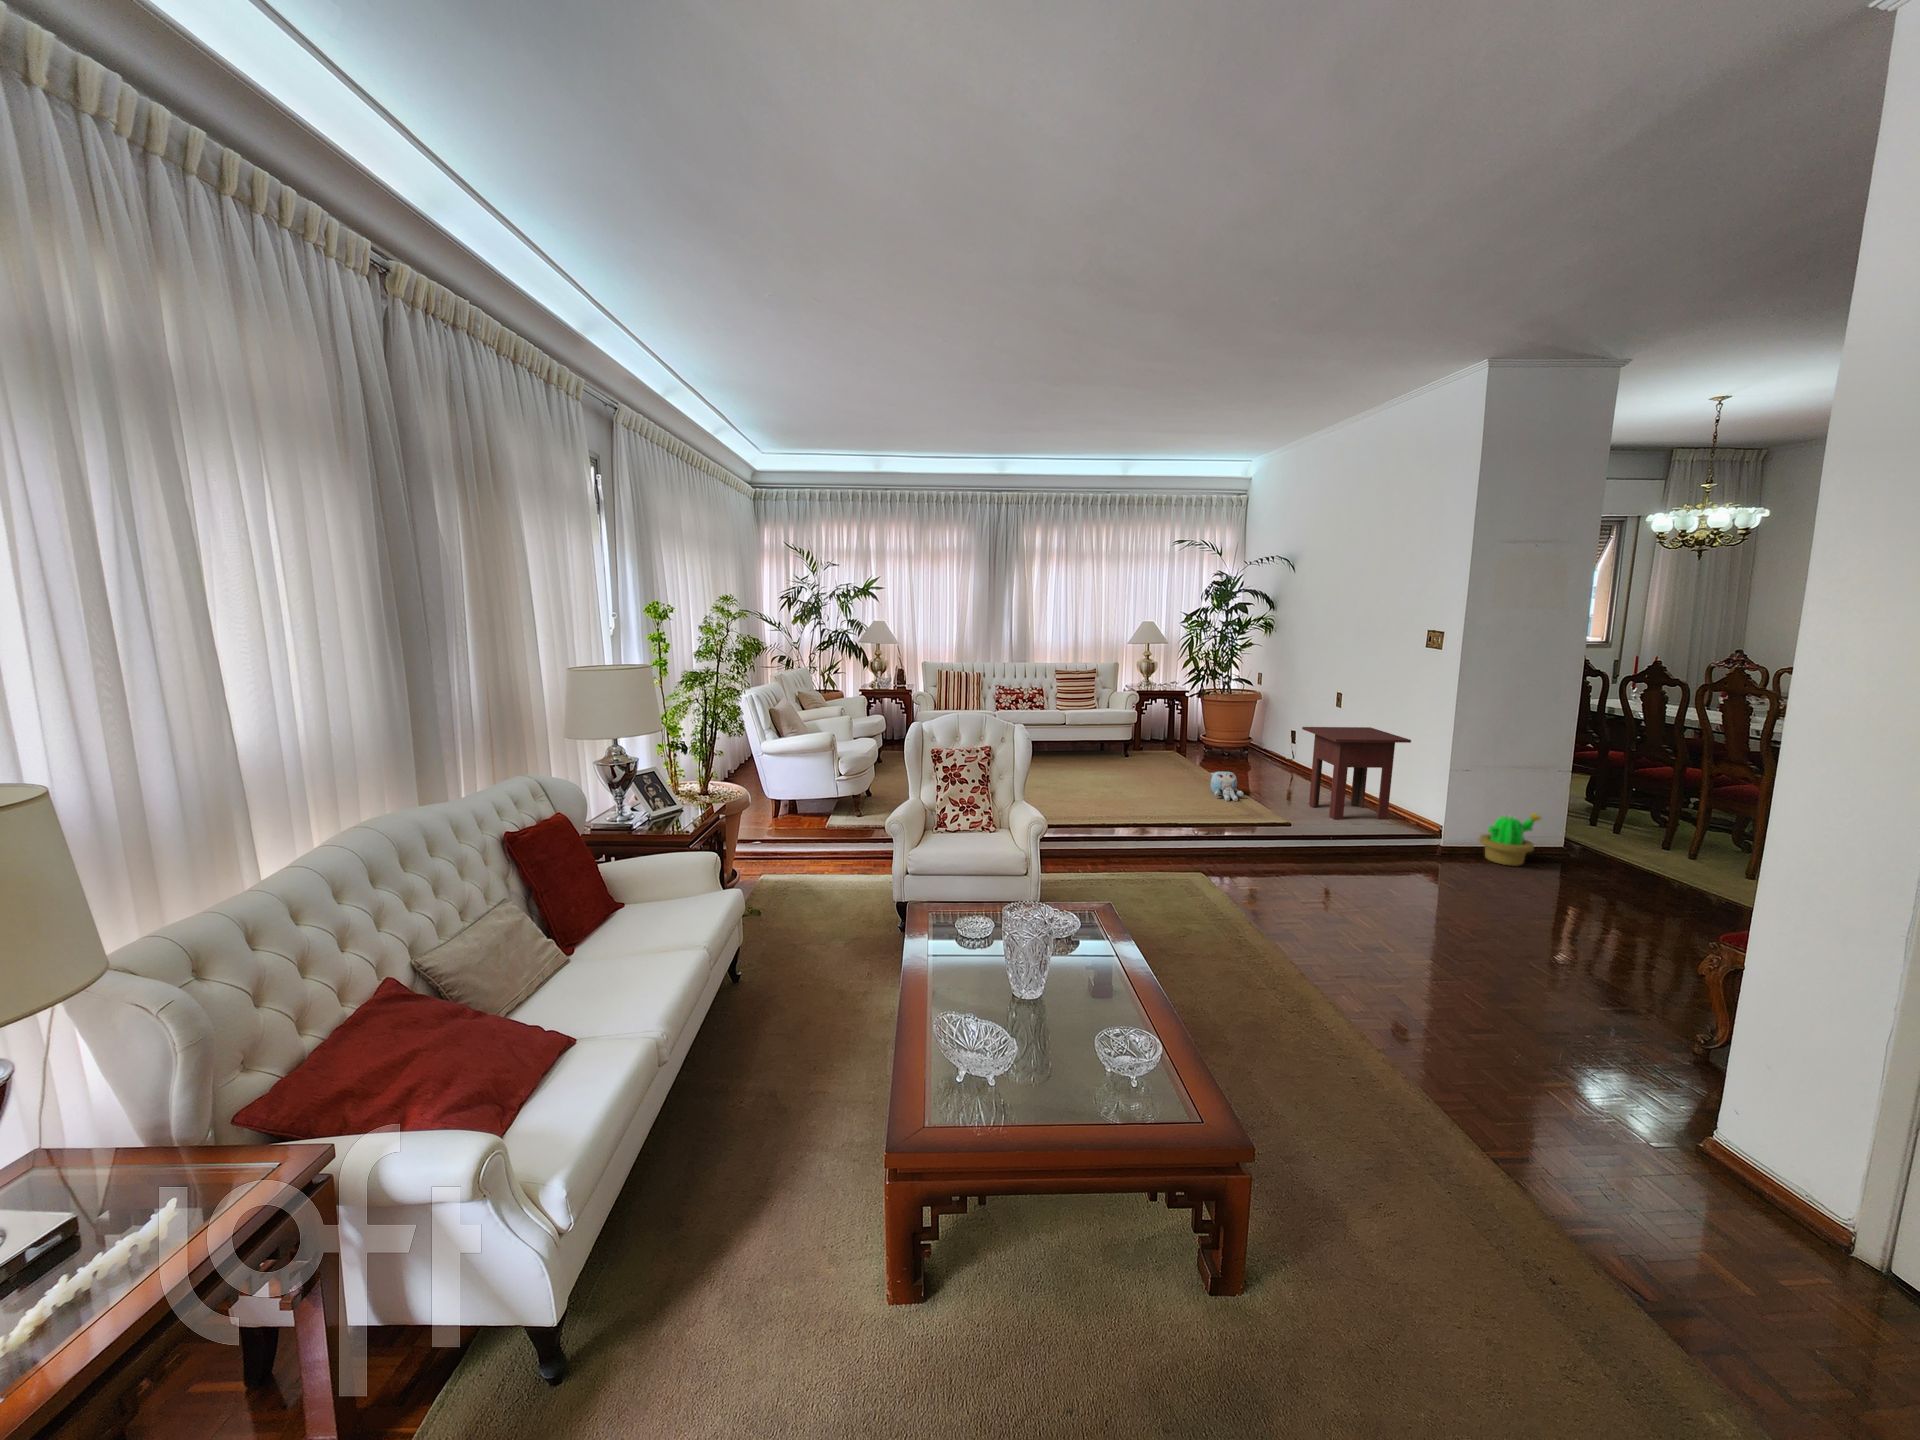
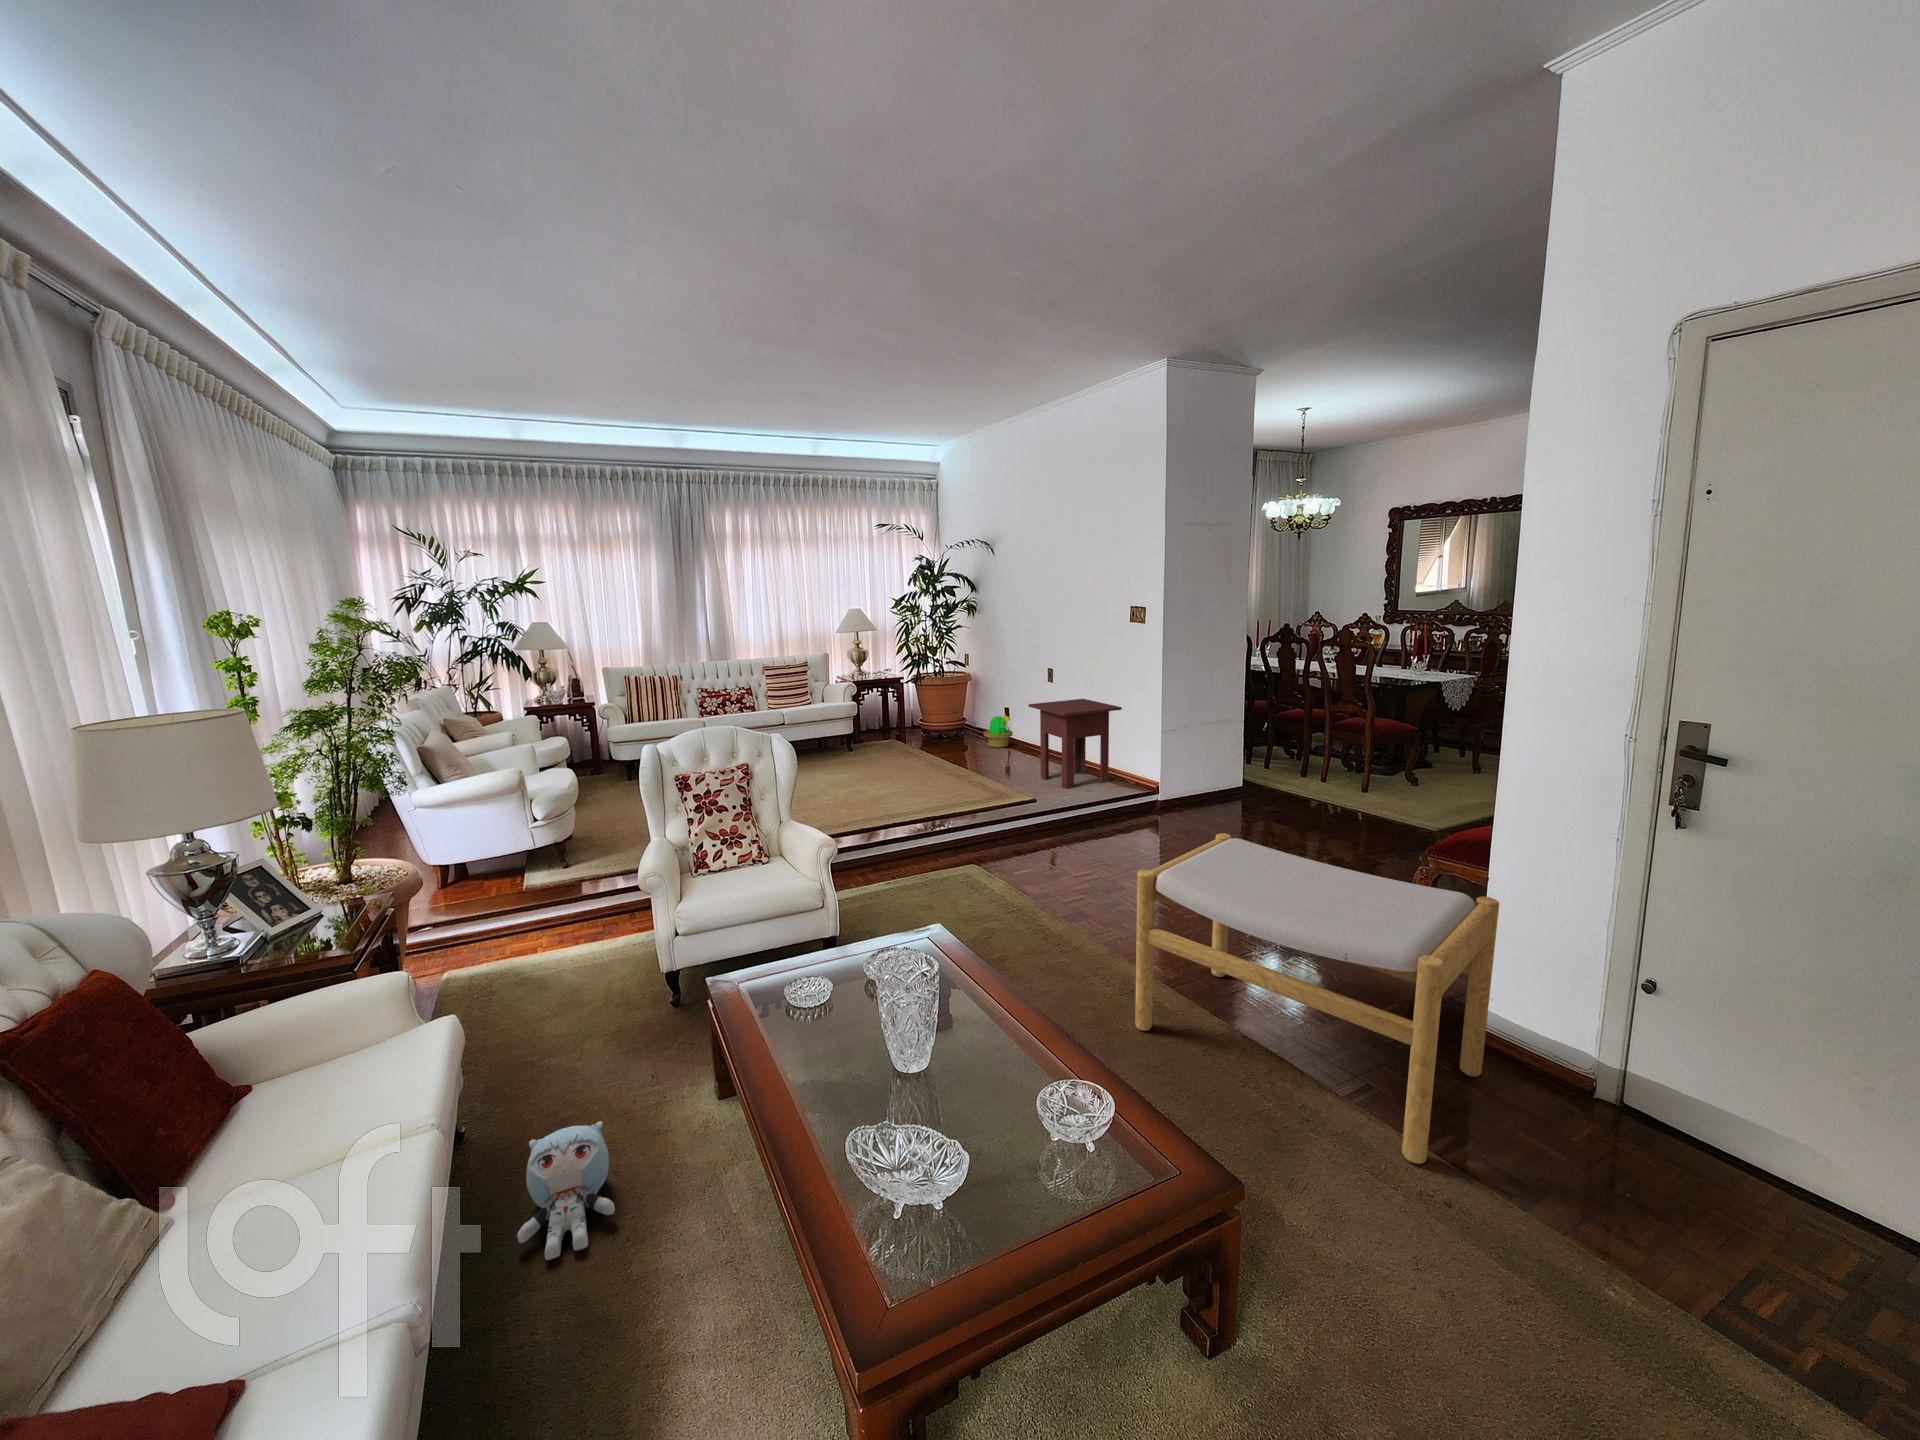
plush toy: present [1211,771,1244,801] -> present [517,1121,615,1260]
decorative plant: present [1479,813,1541,866] -> present [984,716,1013,748]
footstool: none [1309,875,1800,1280] -> present [1135,833,1499,1164]

